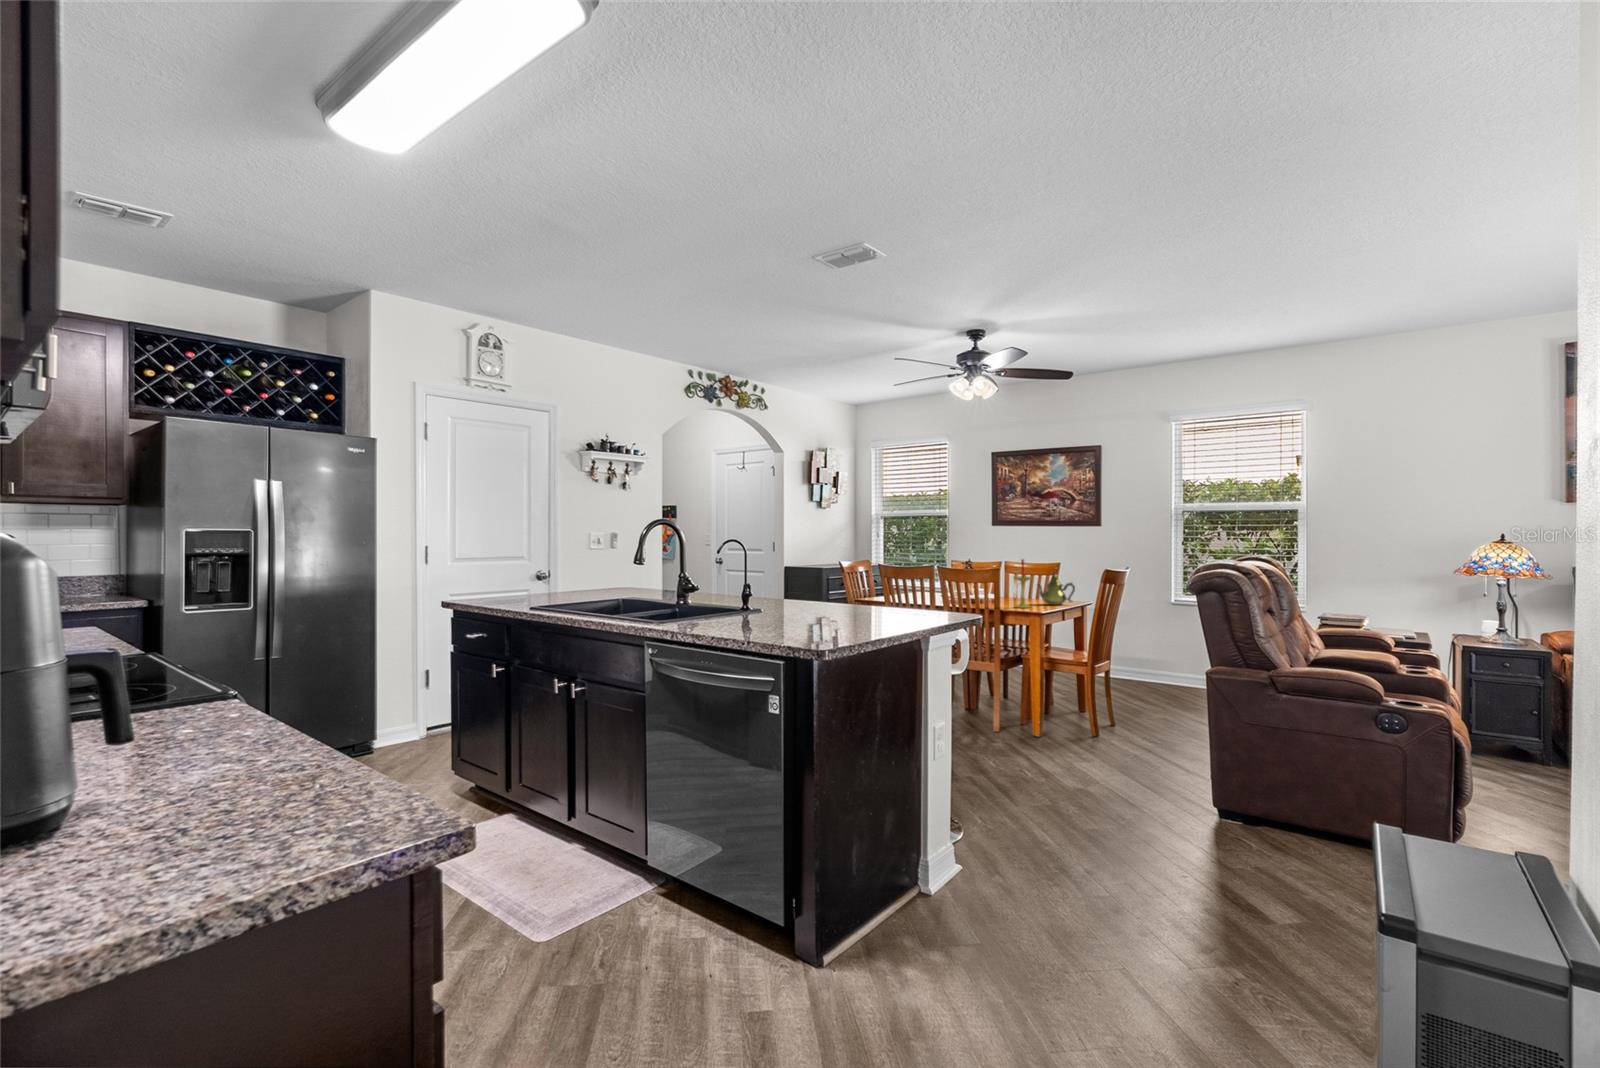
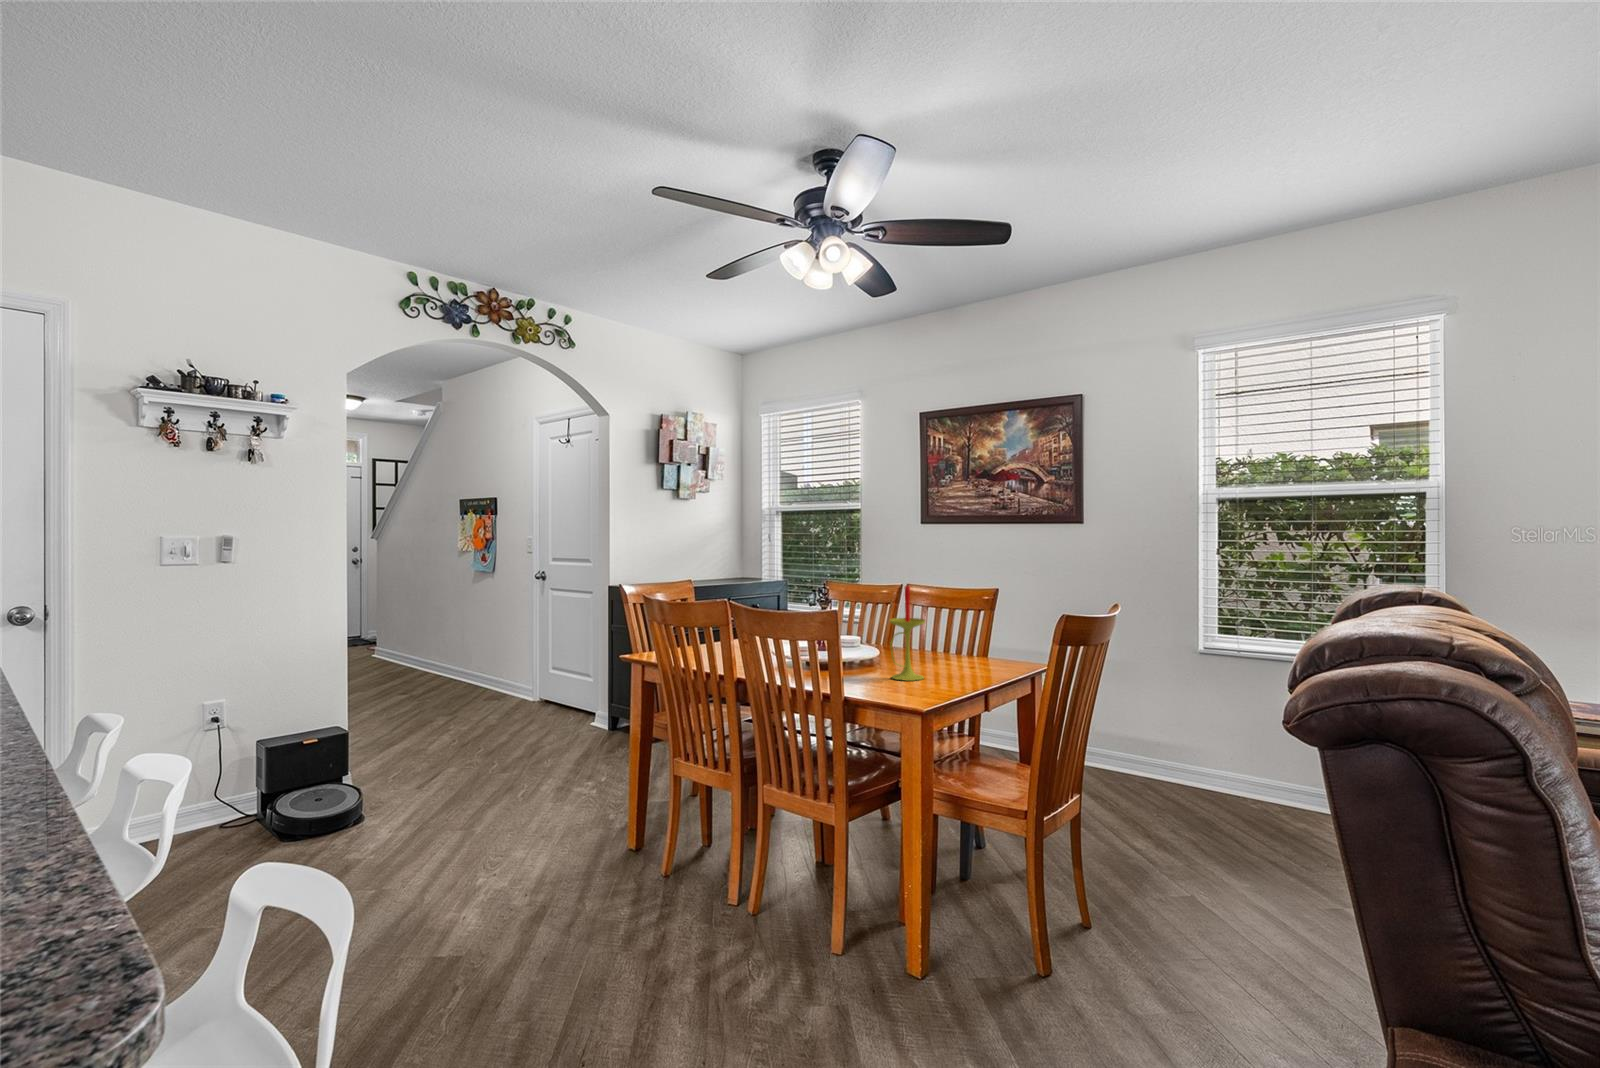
teapot: present [1038,571,1075,605] -> none [942,602,1011,671]

